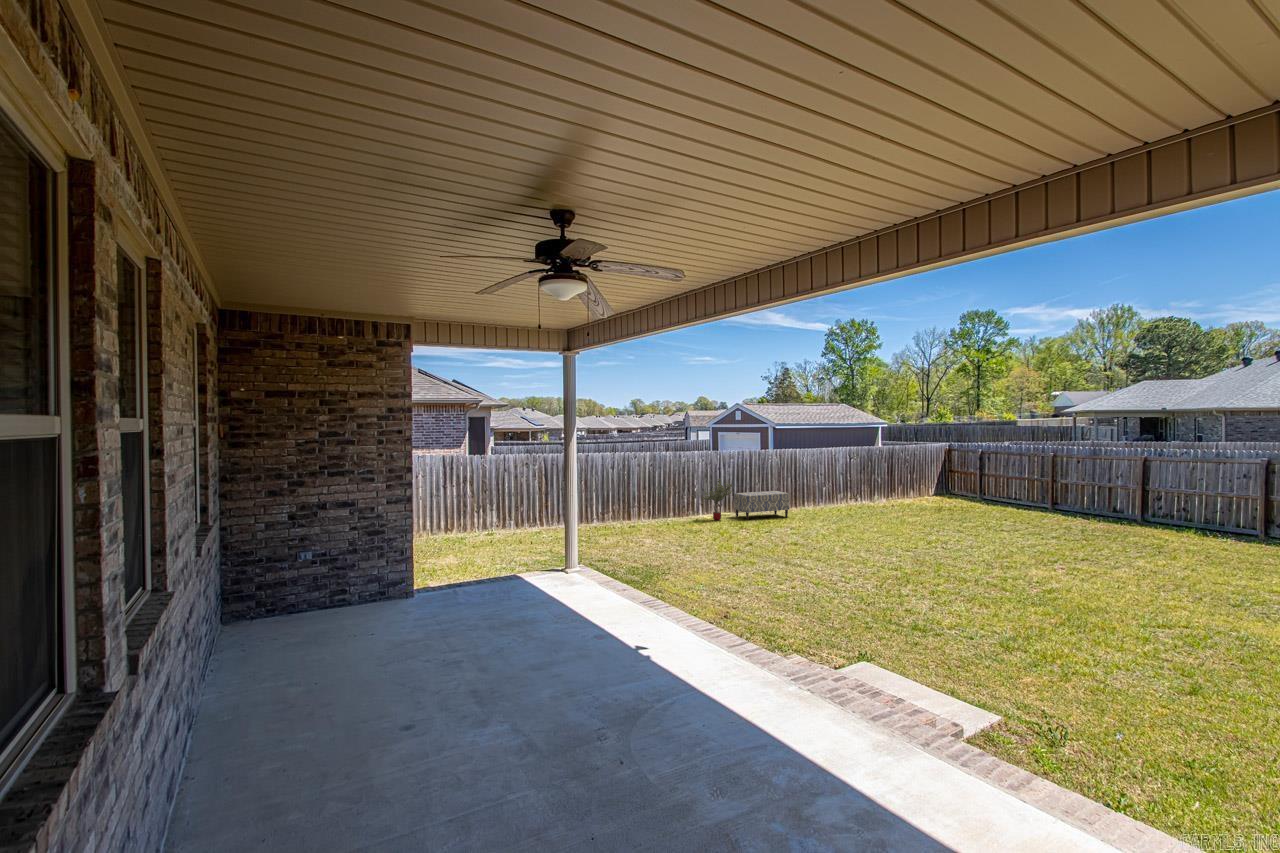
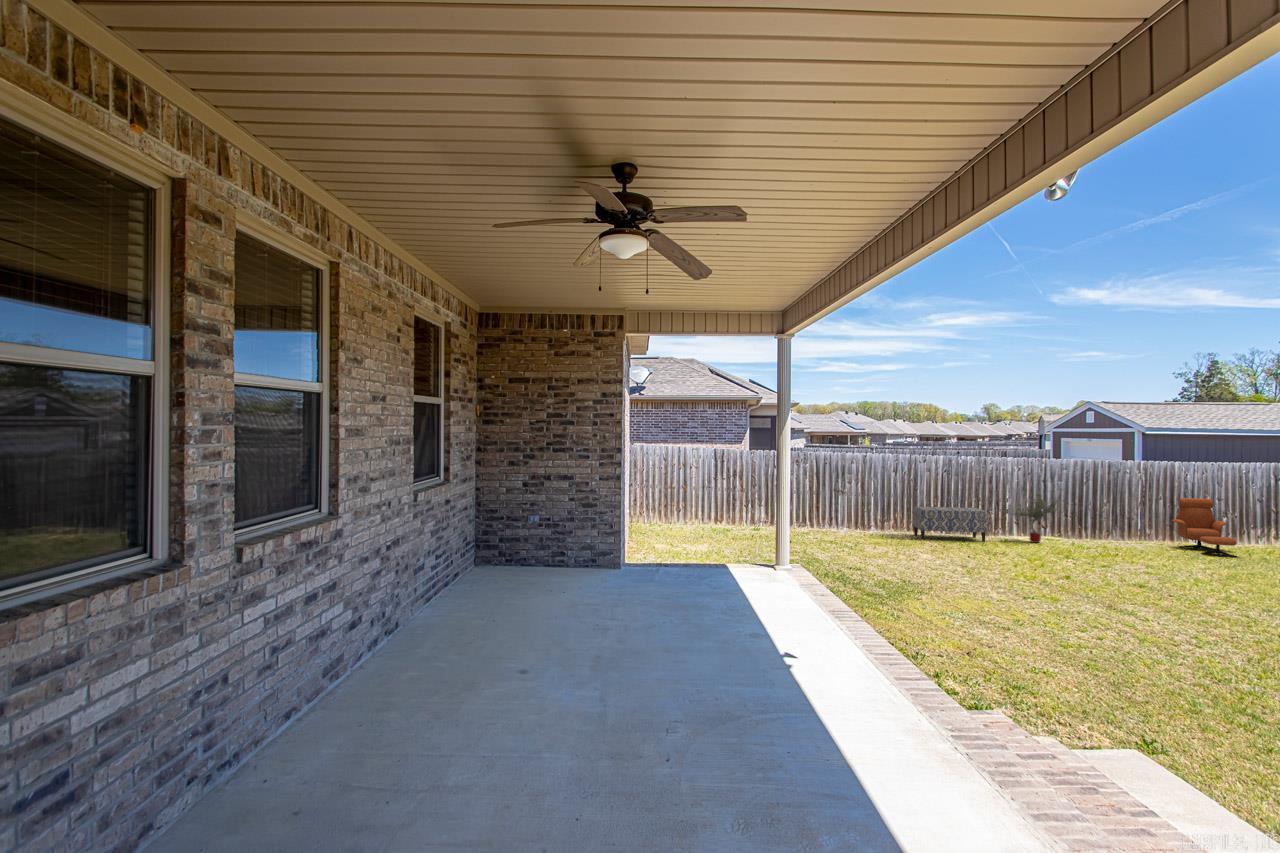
lounge chair: none [798,476,838,519] -> present [1172,498,1237,557]
bench: present [734,491,790,520] -> present [912,506,988,542]

